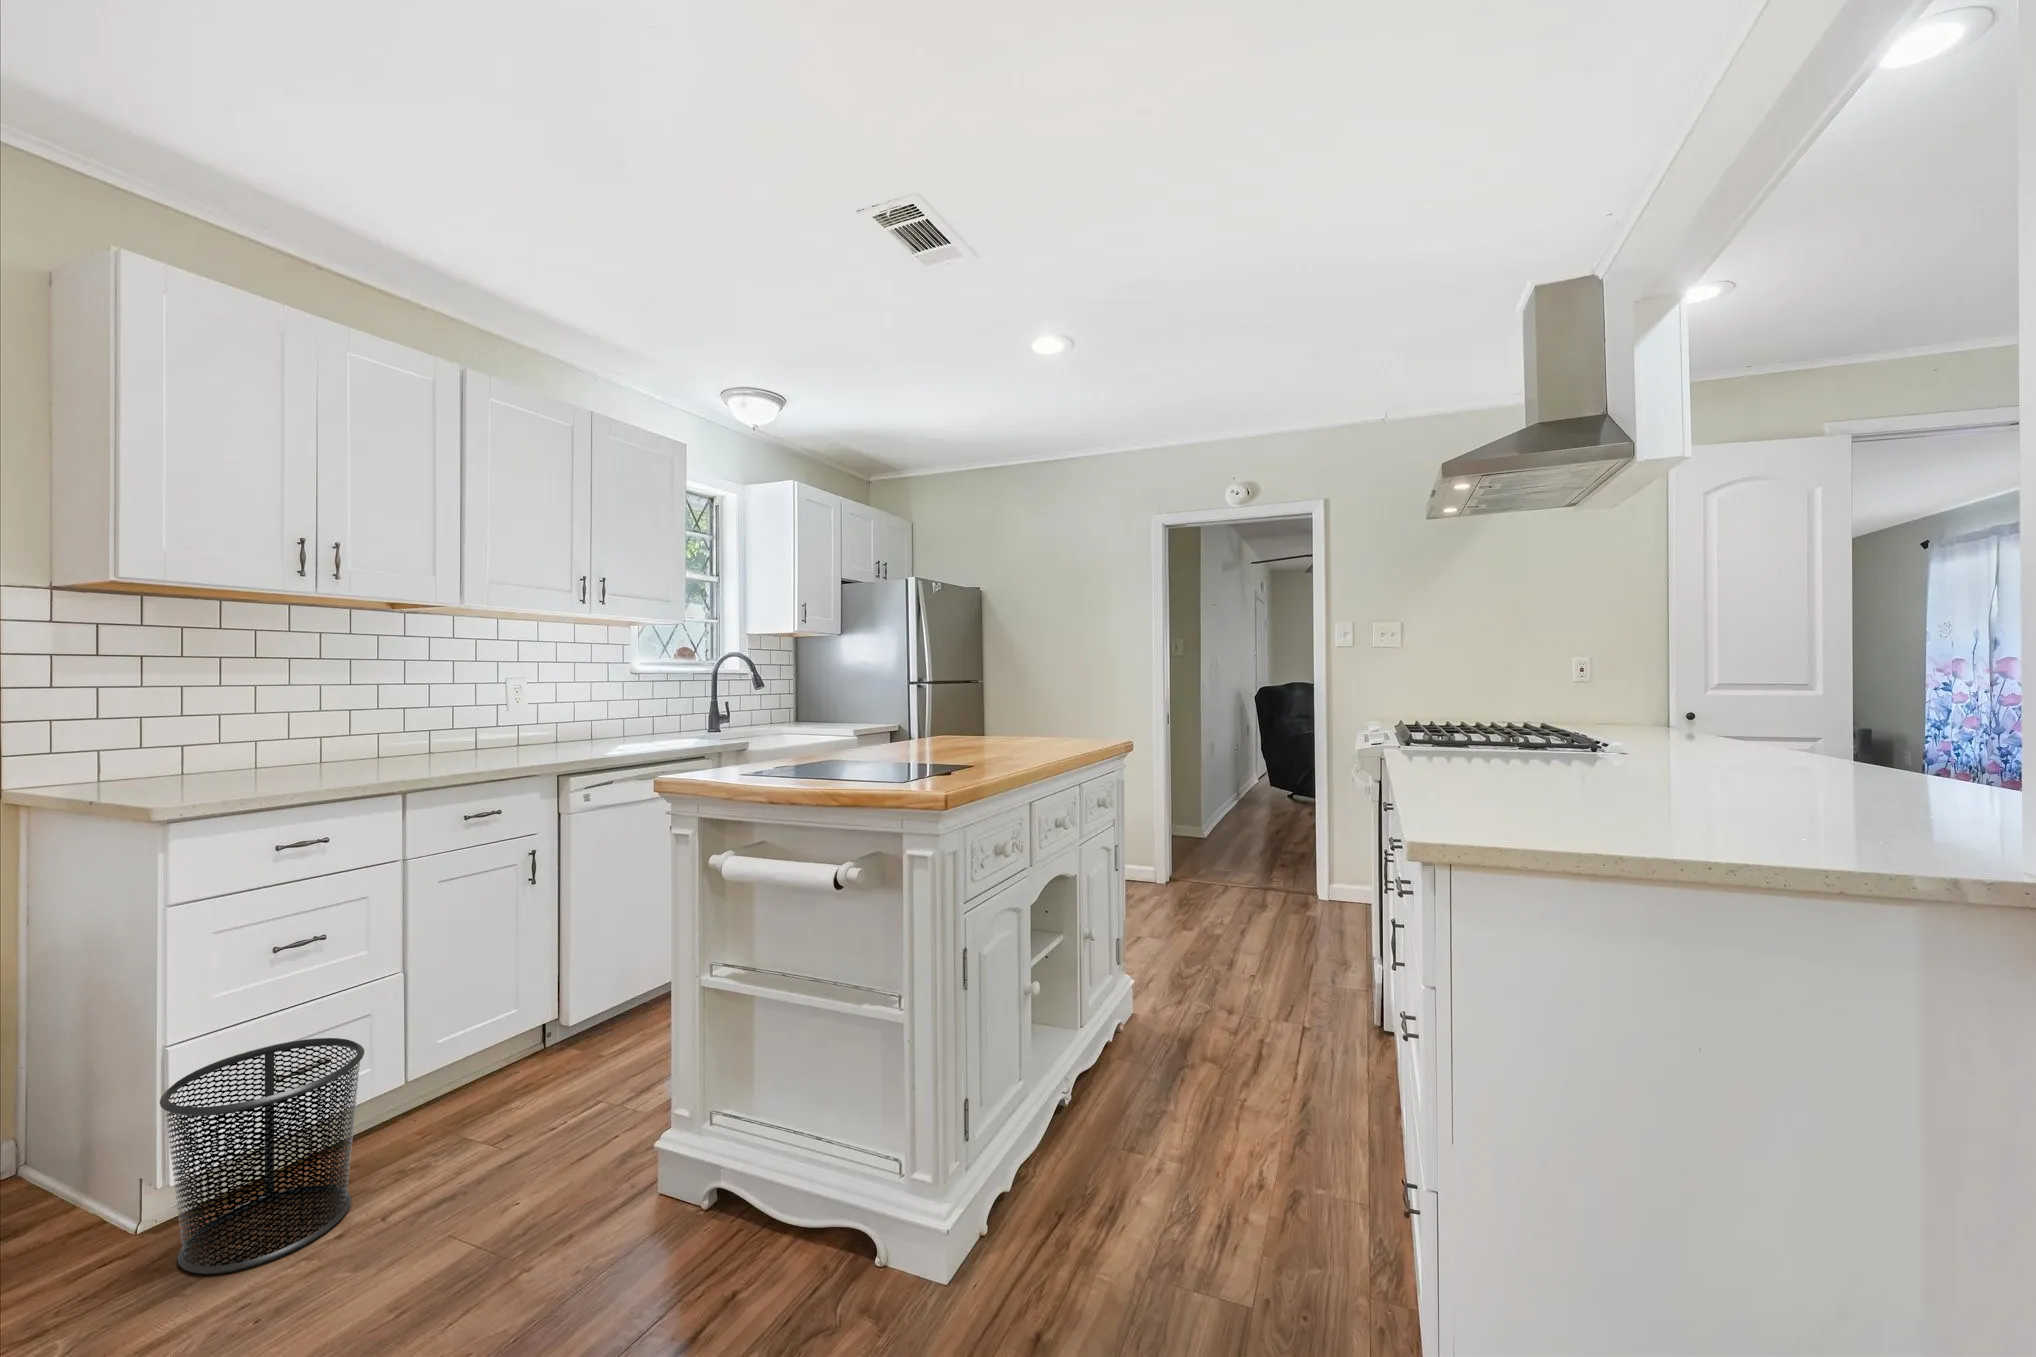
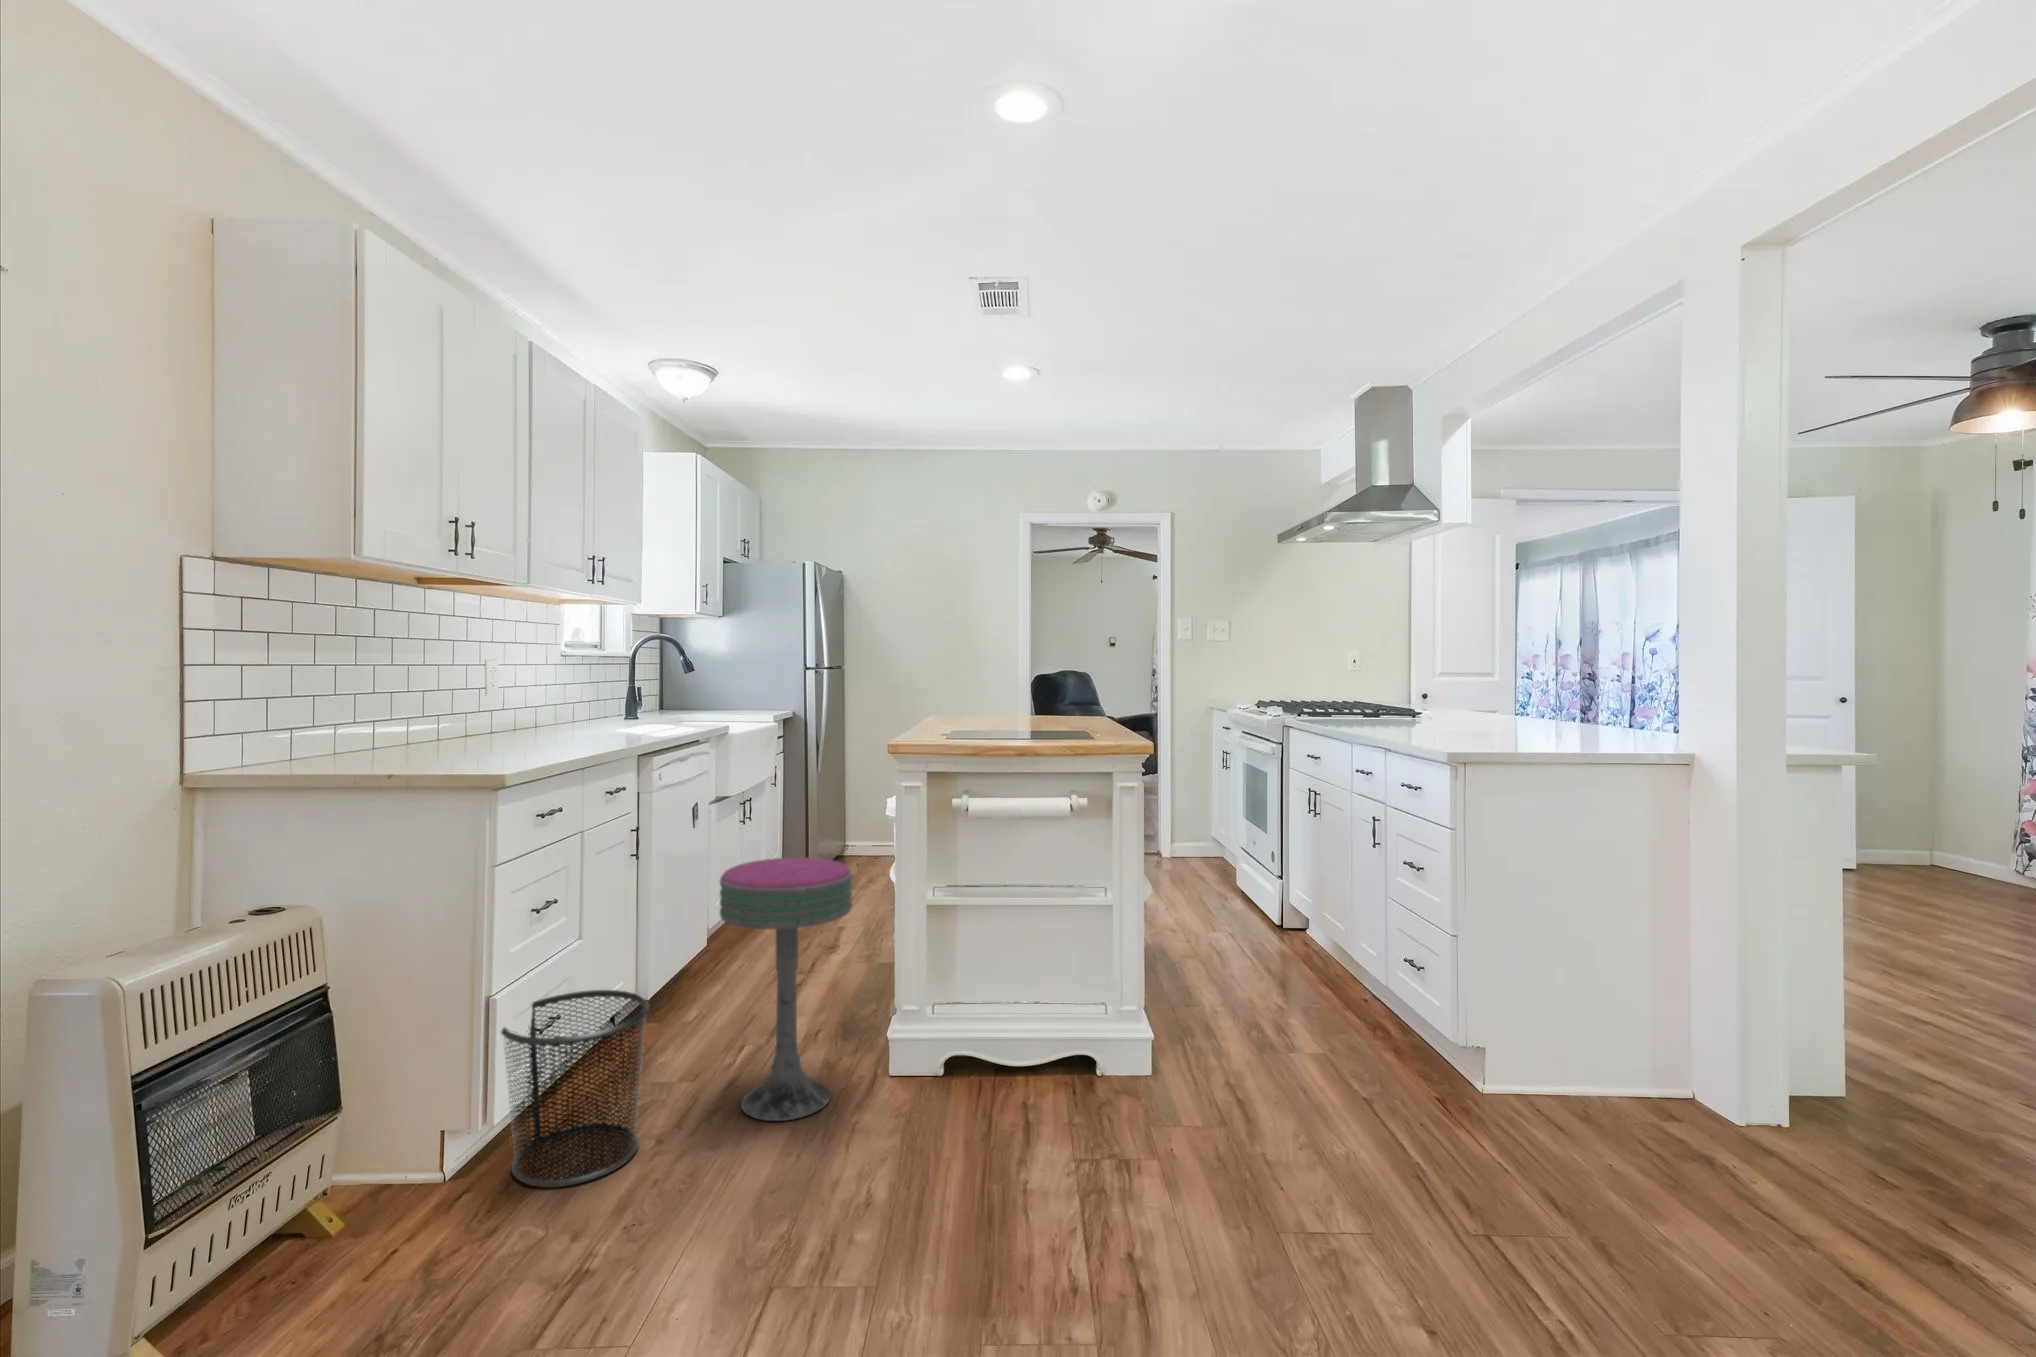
bar stool: none [435,906,612,1234] -> present [720,857,852,1121]

